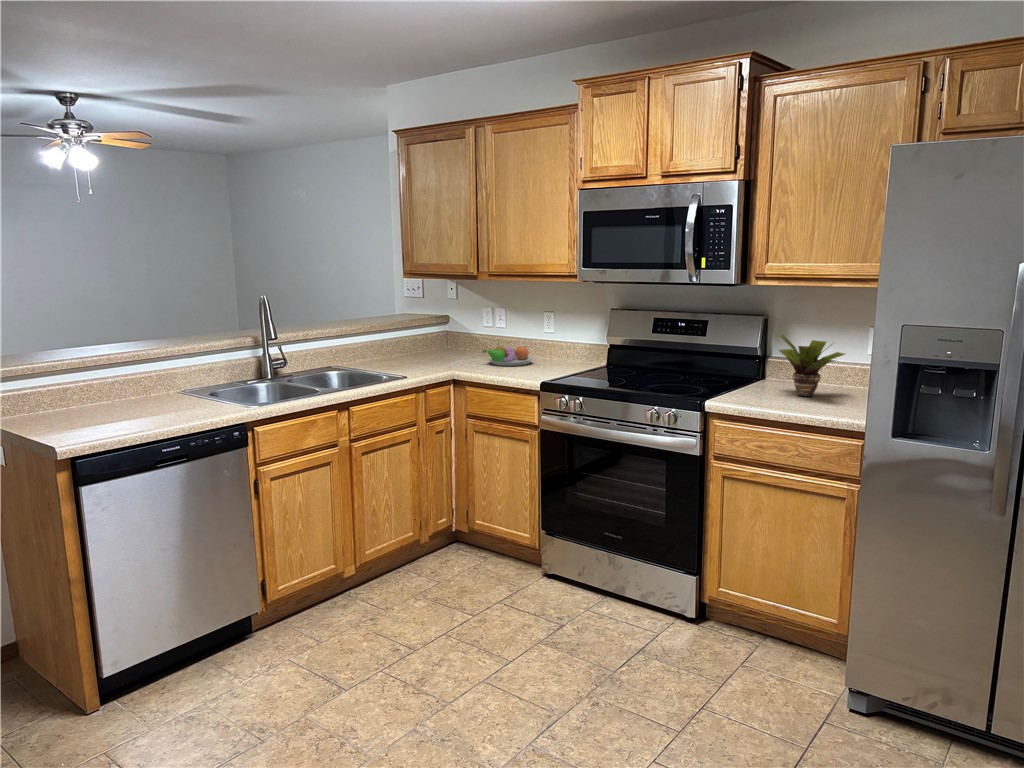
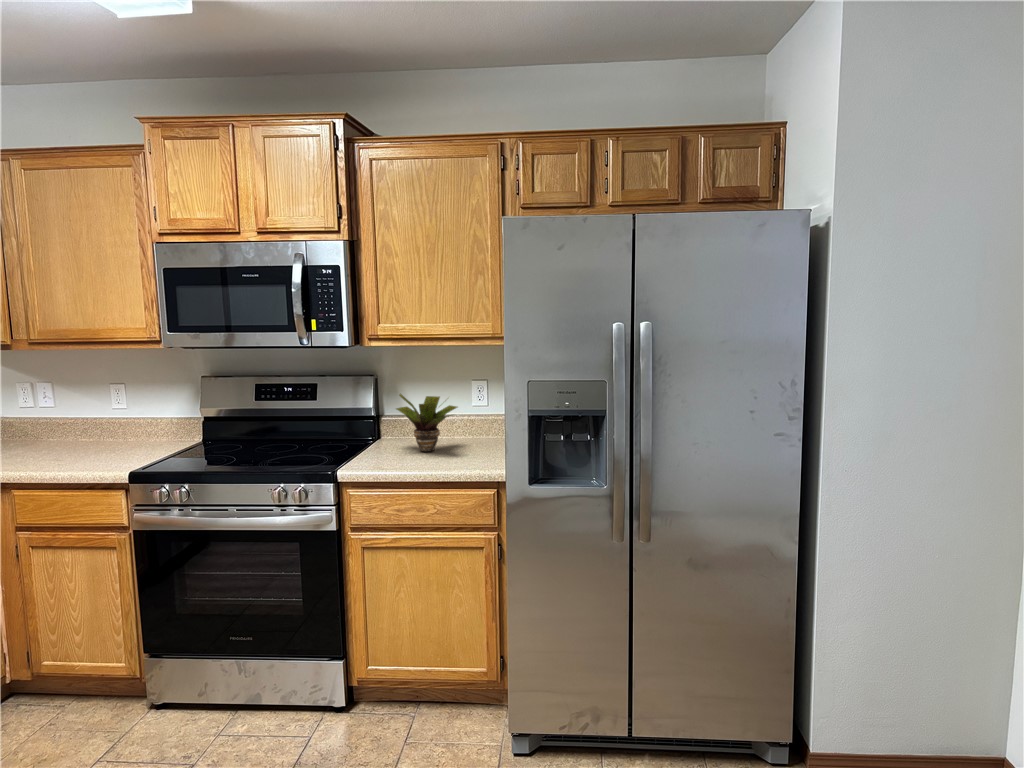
fruit bowl: present [483,345,534,366] -> none [32,430,108,458]

